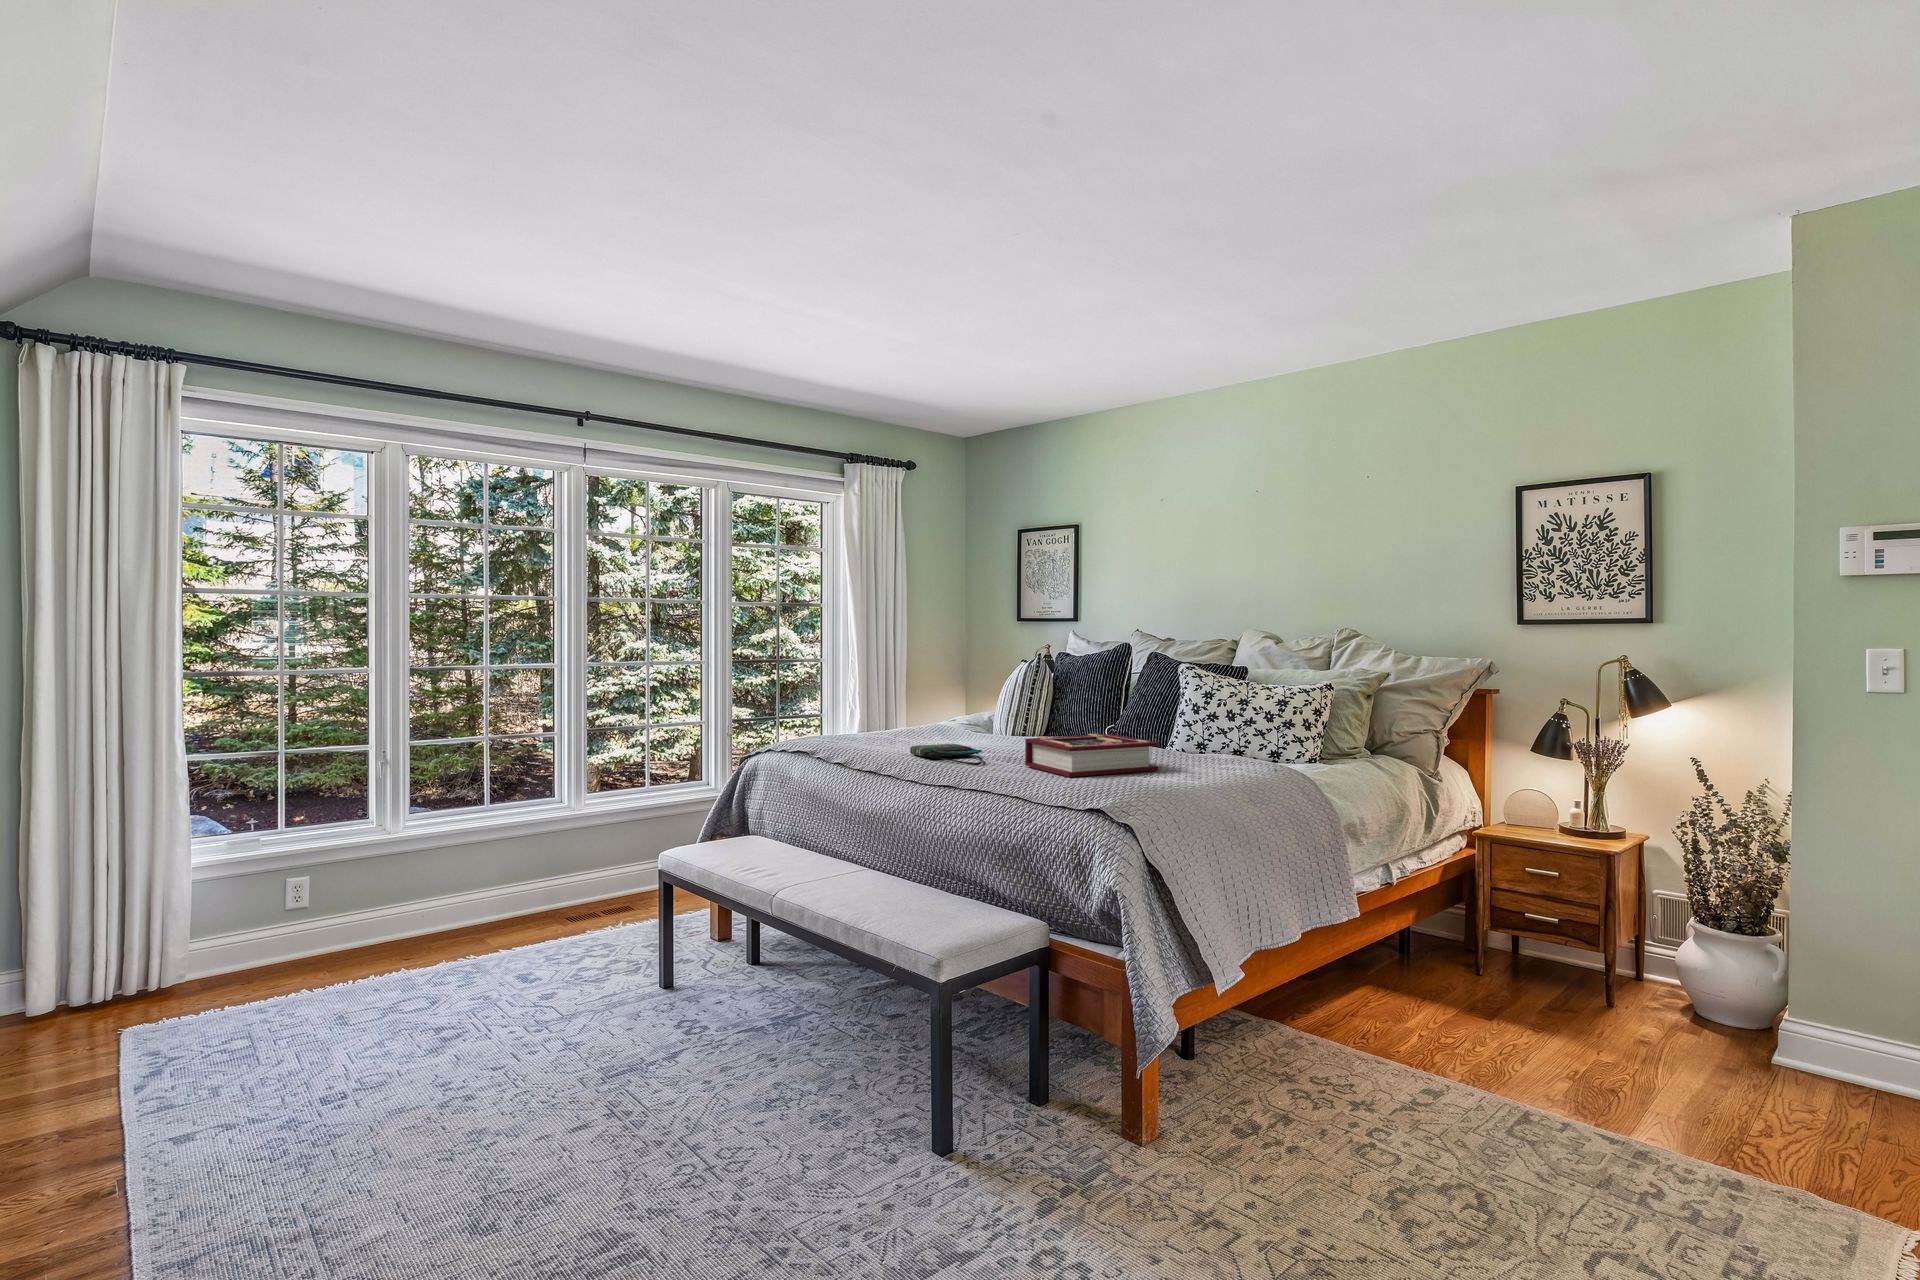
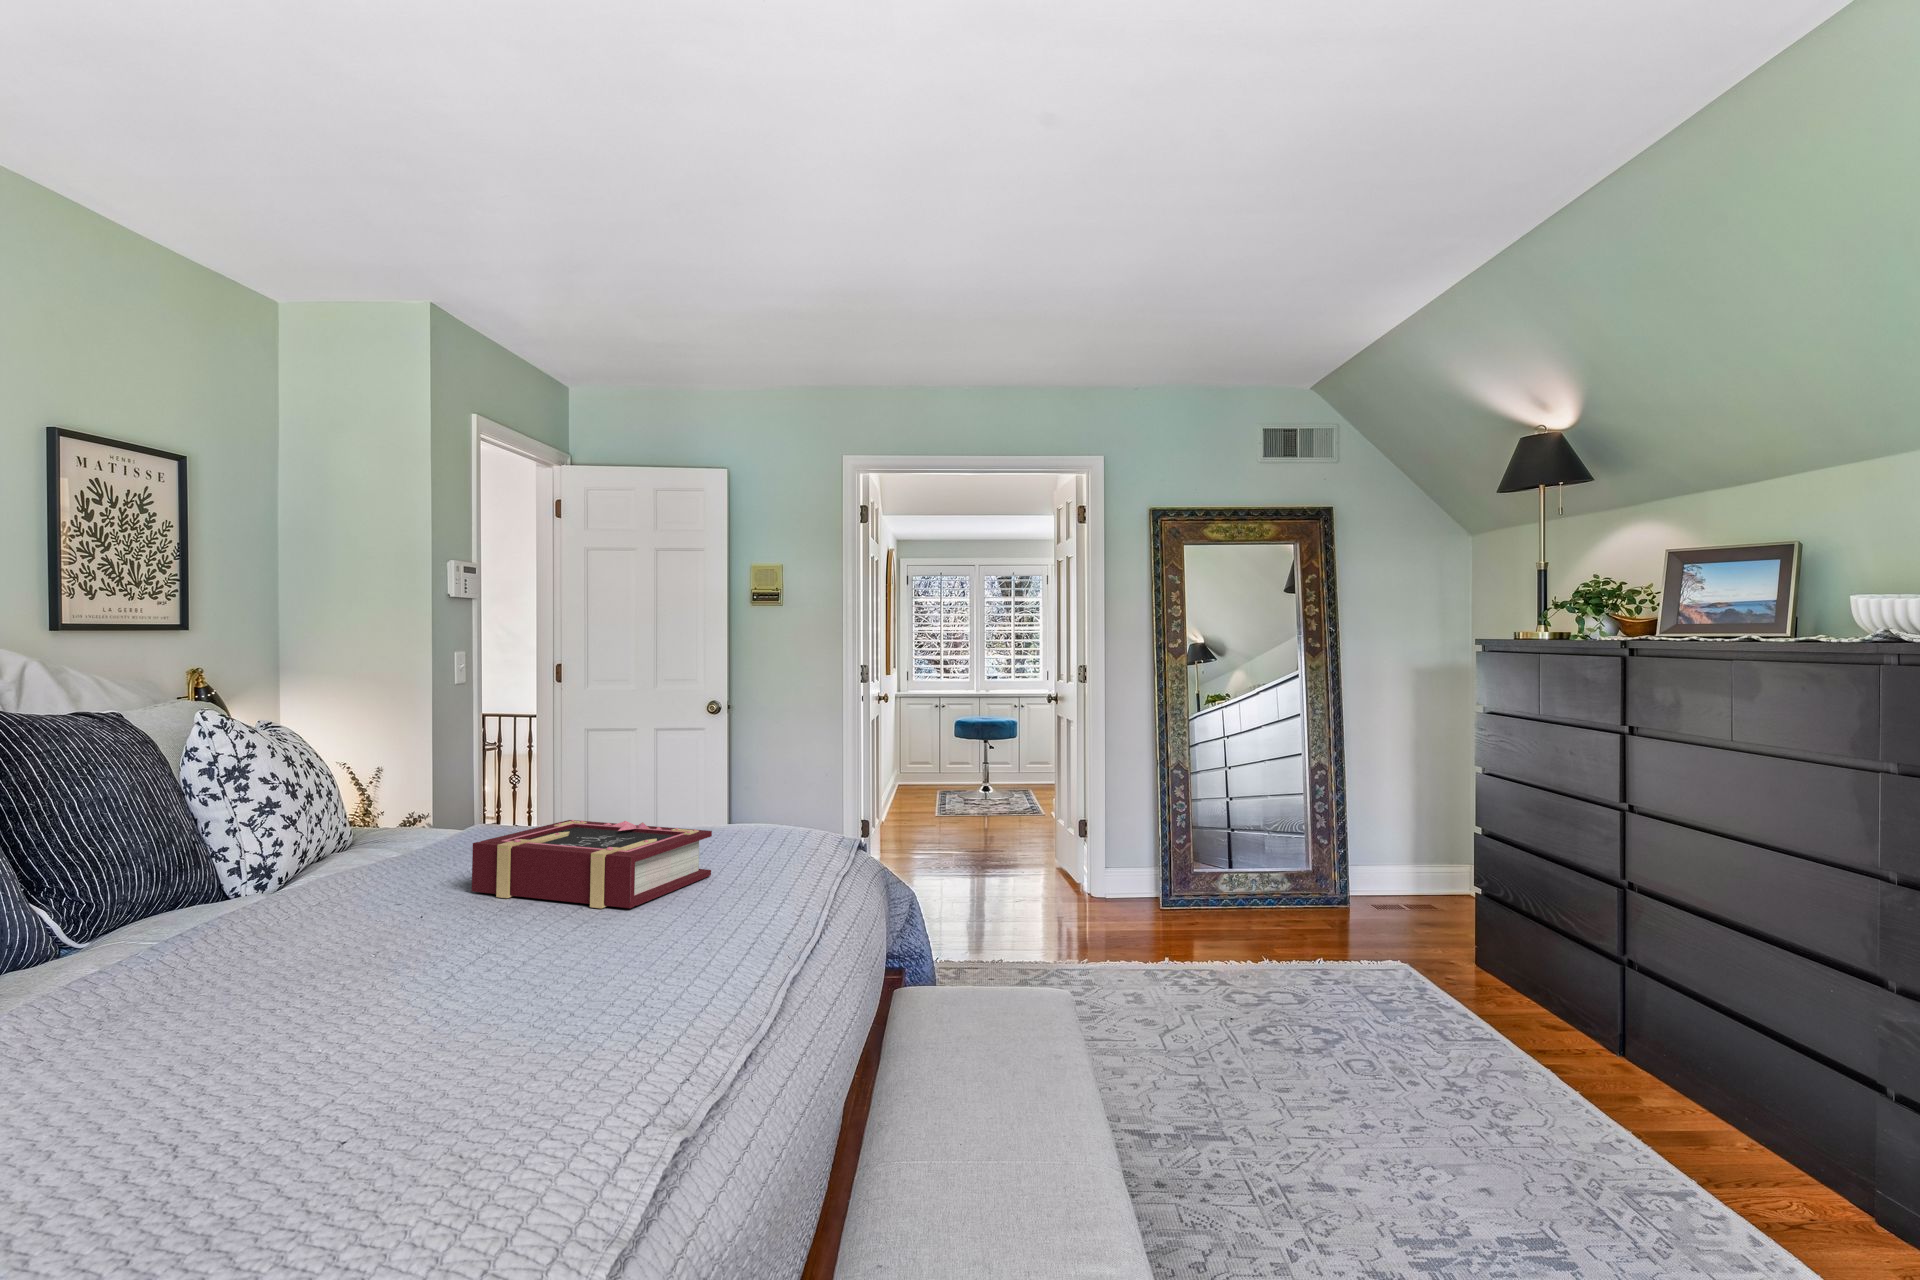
tote bag: present [910,744,982,765] -> none [438,901,672,1019]

